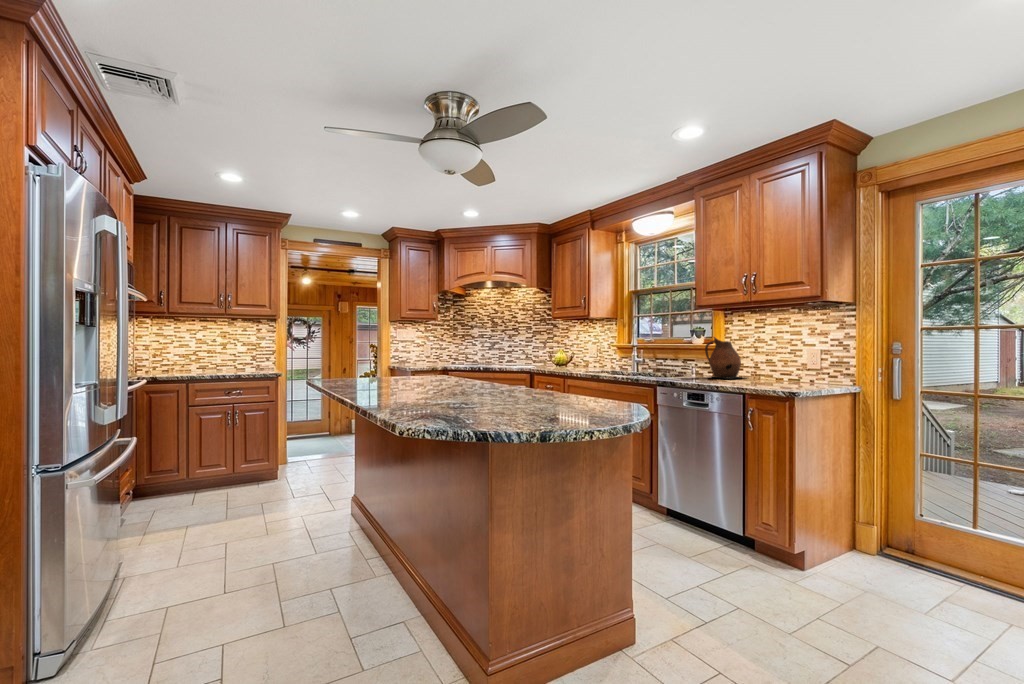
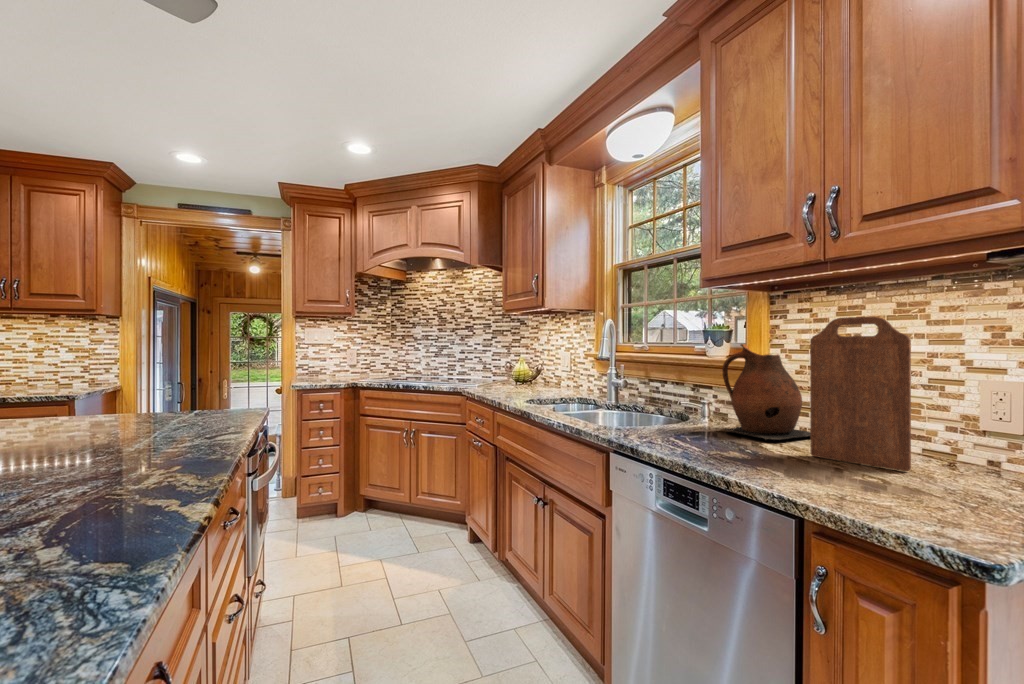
cutting board: none [746,325,783,384] -> present [810,317,911,471]

